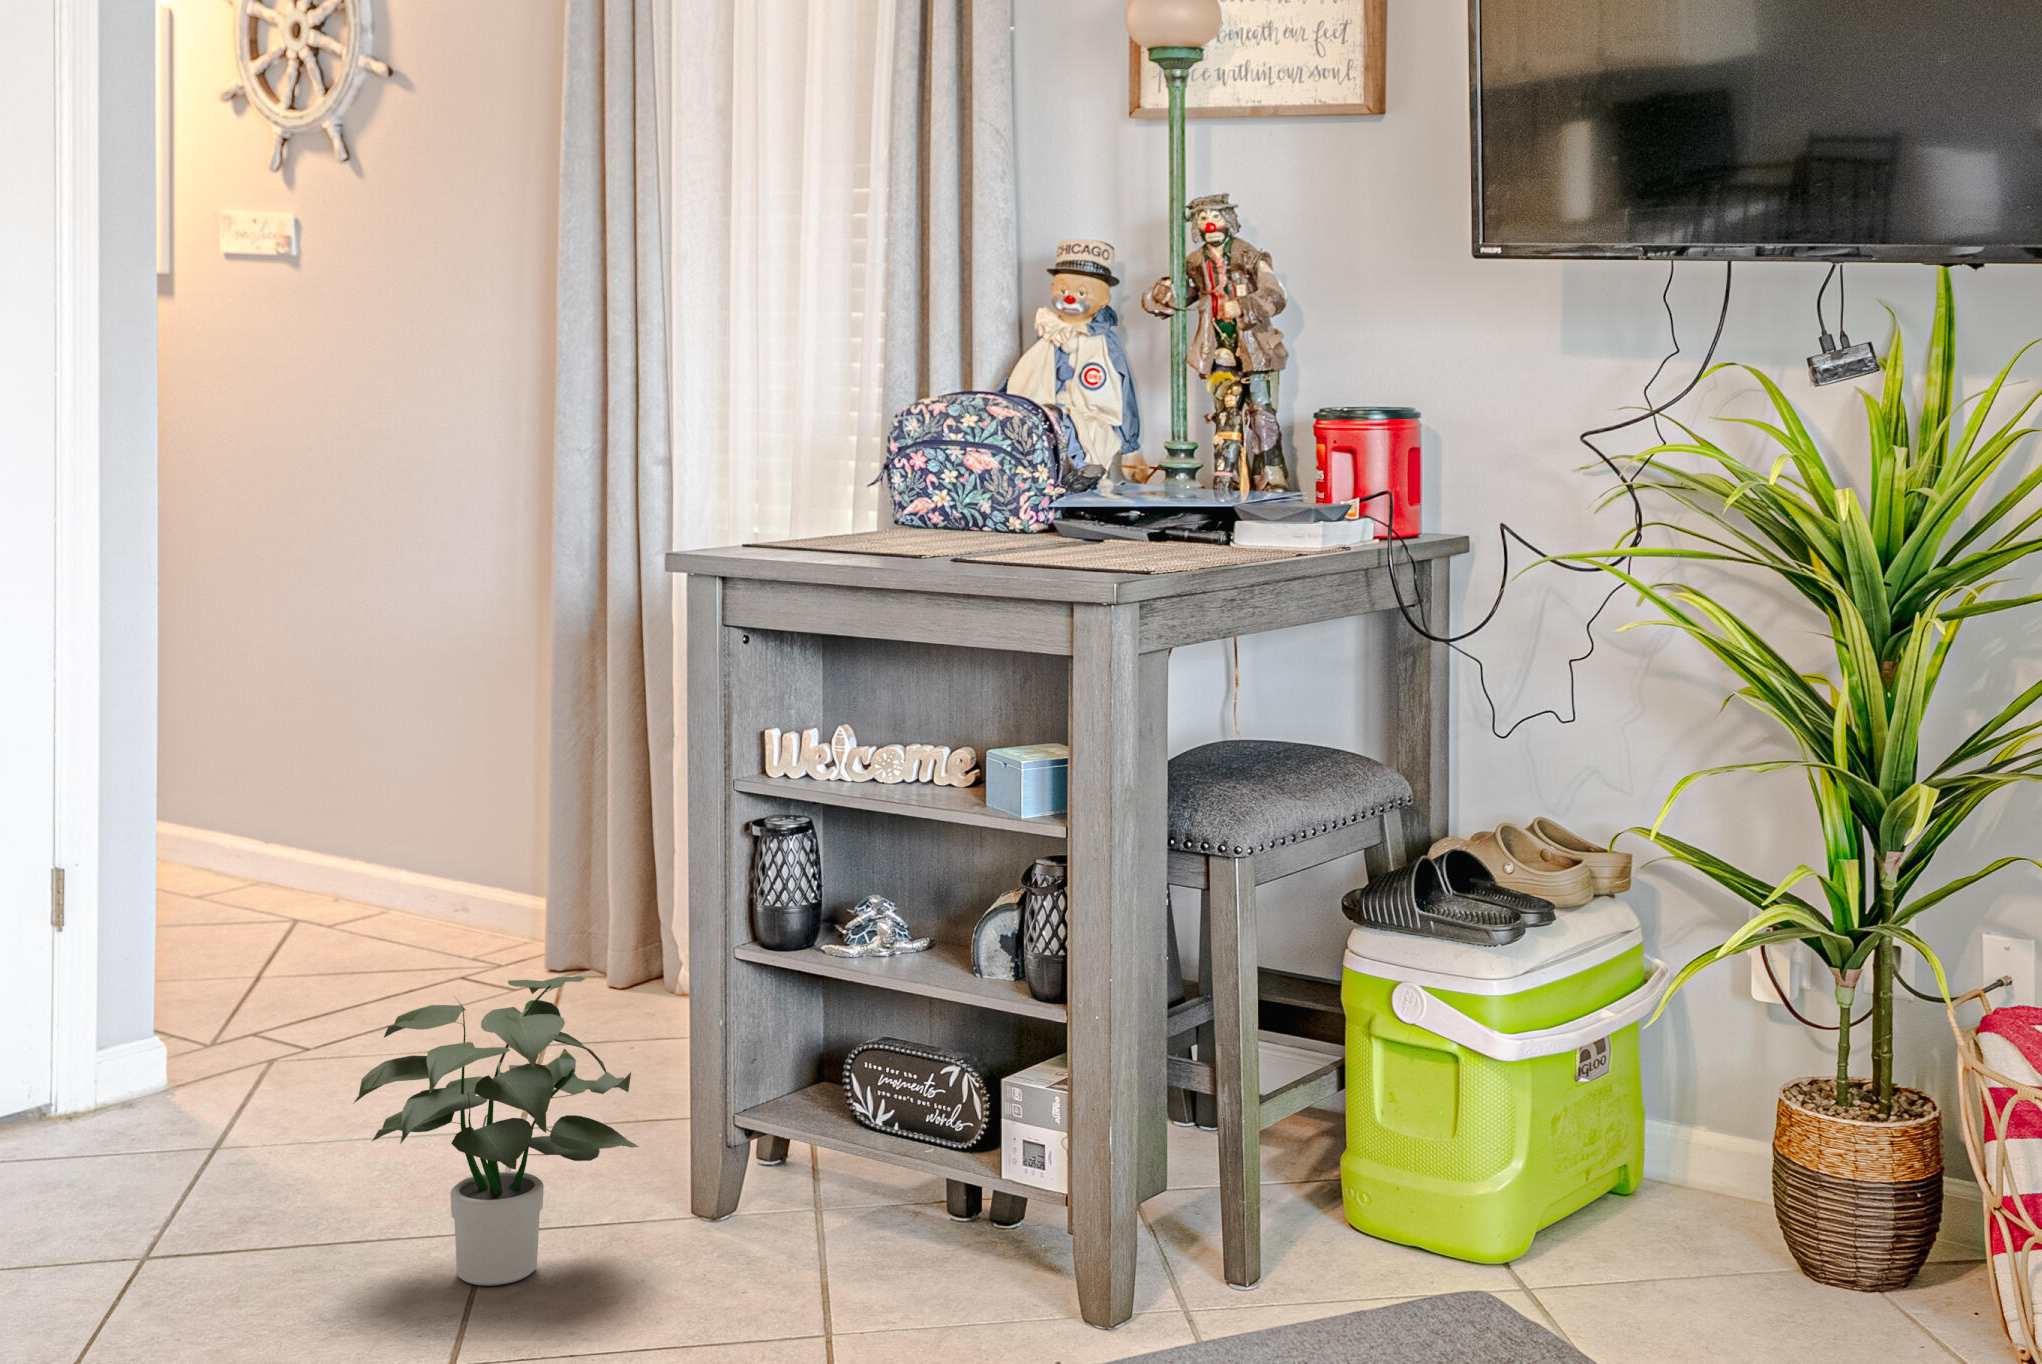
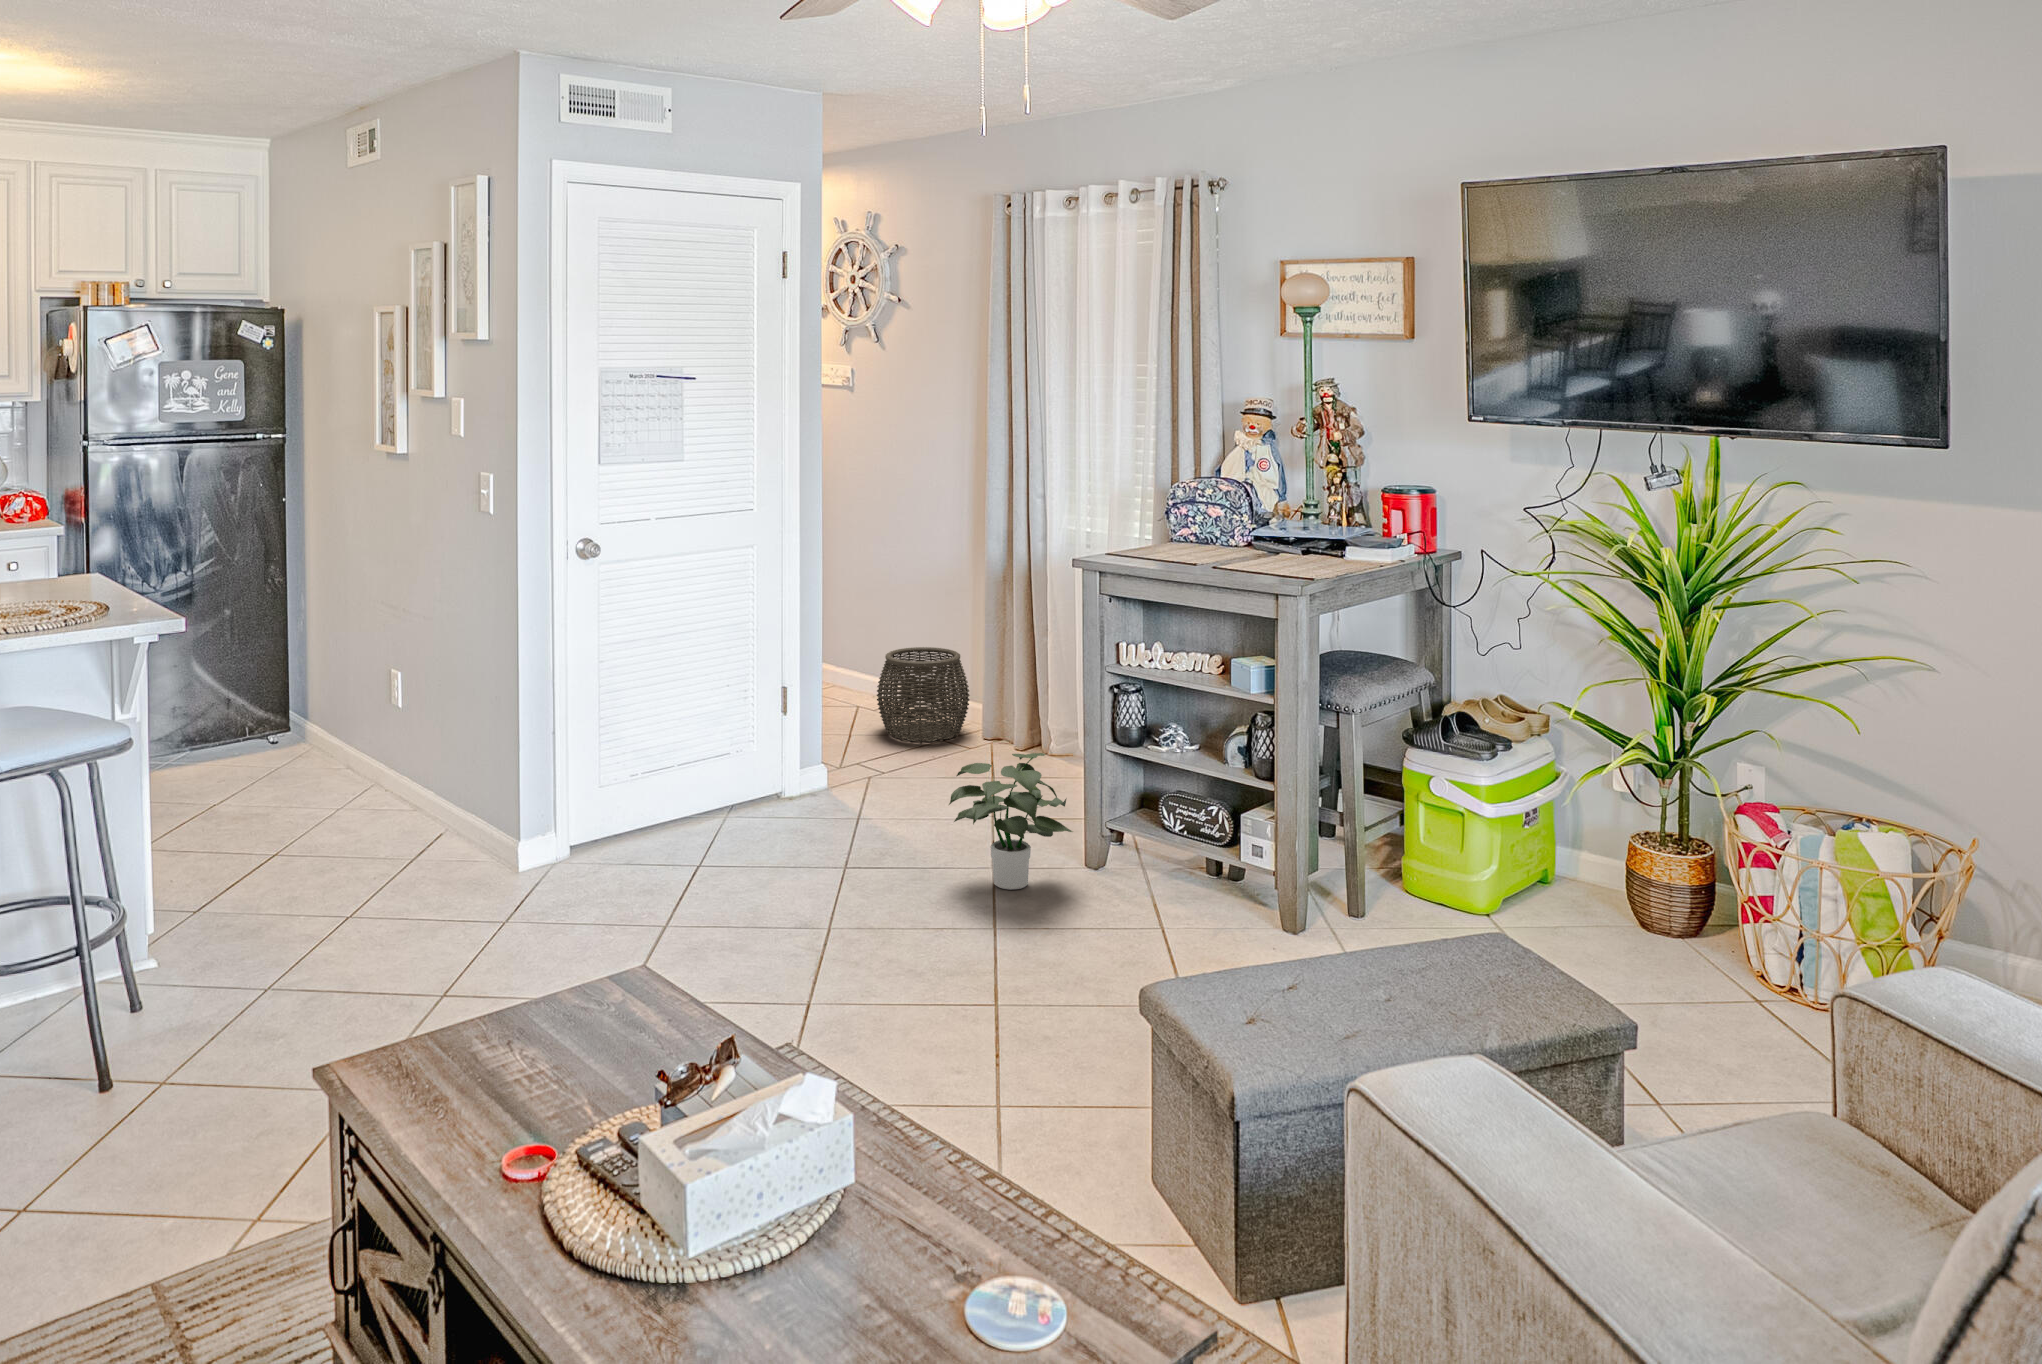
woven basket: none [314,781,516,976] -> present [877,647,970,742]

